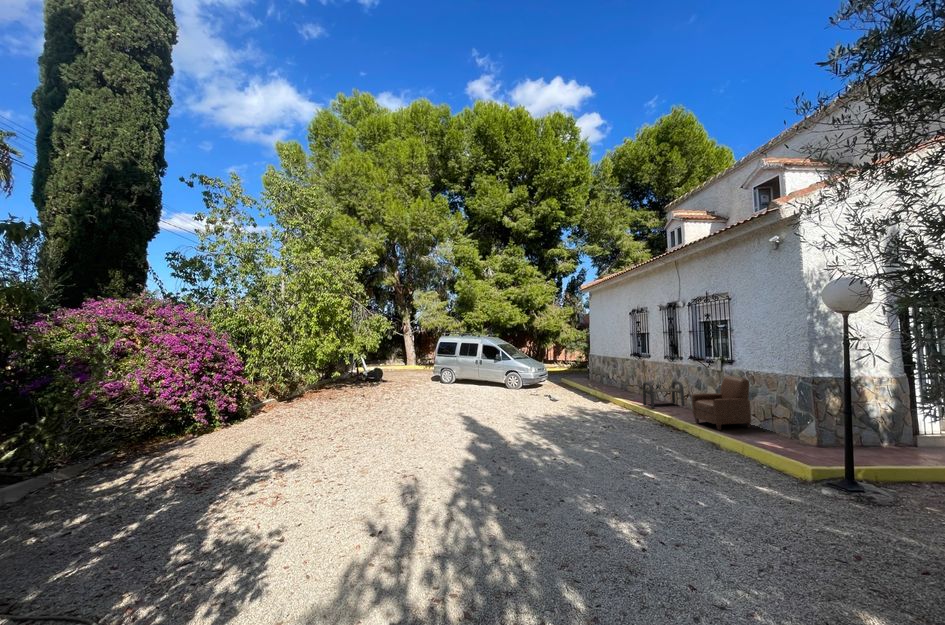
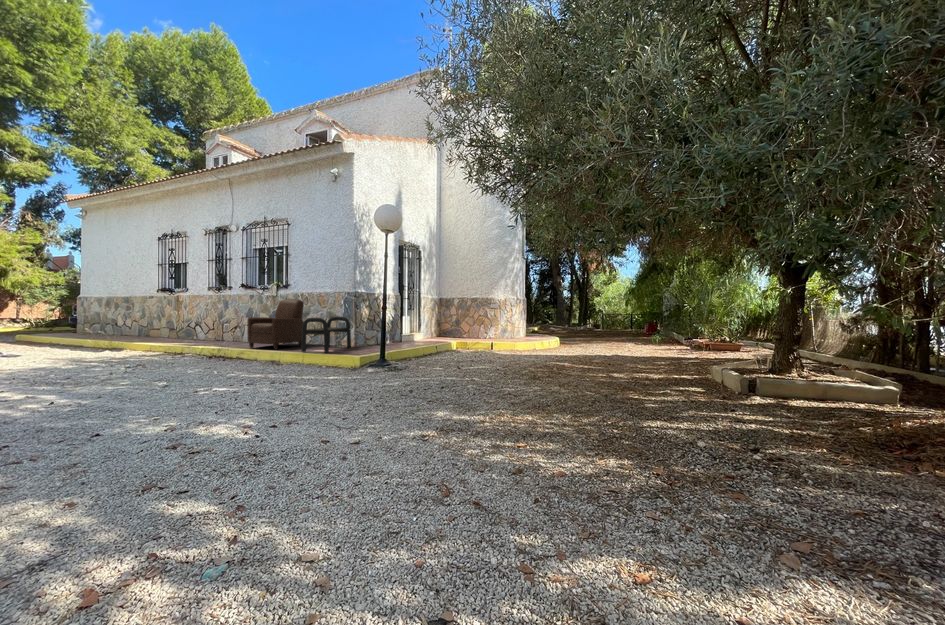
bench: present [643,381,685,408] -> present [301,317,351,353]

